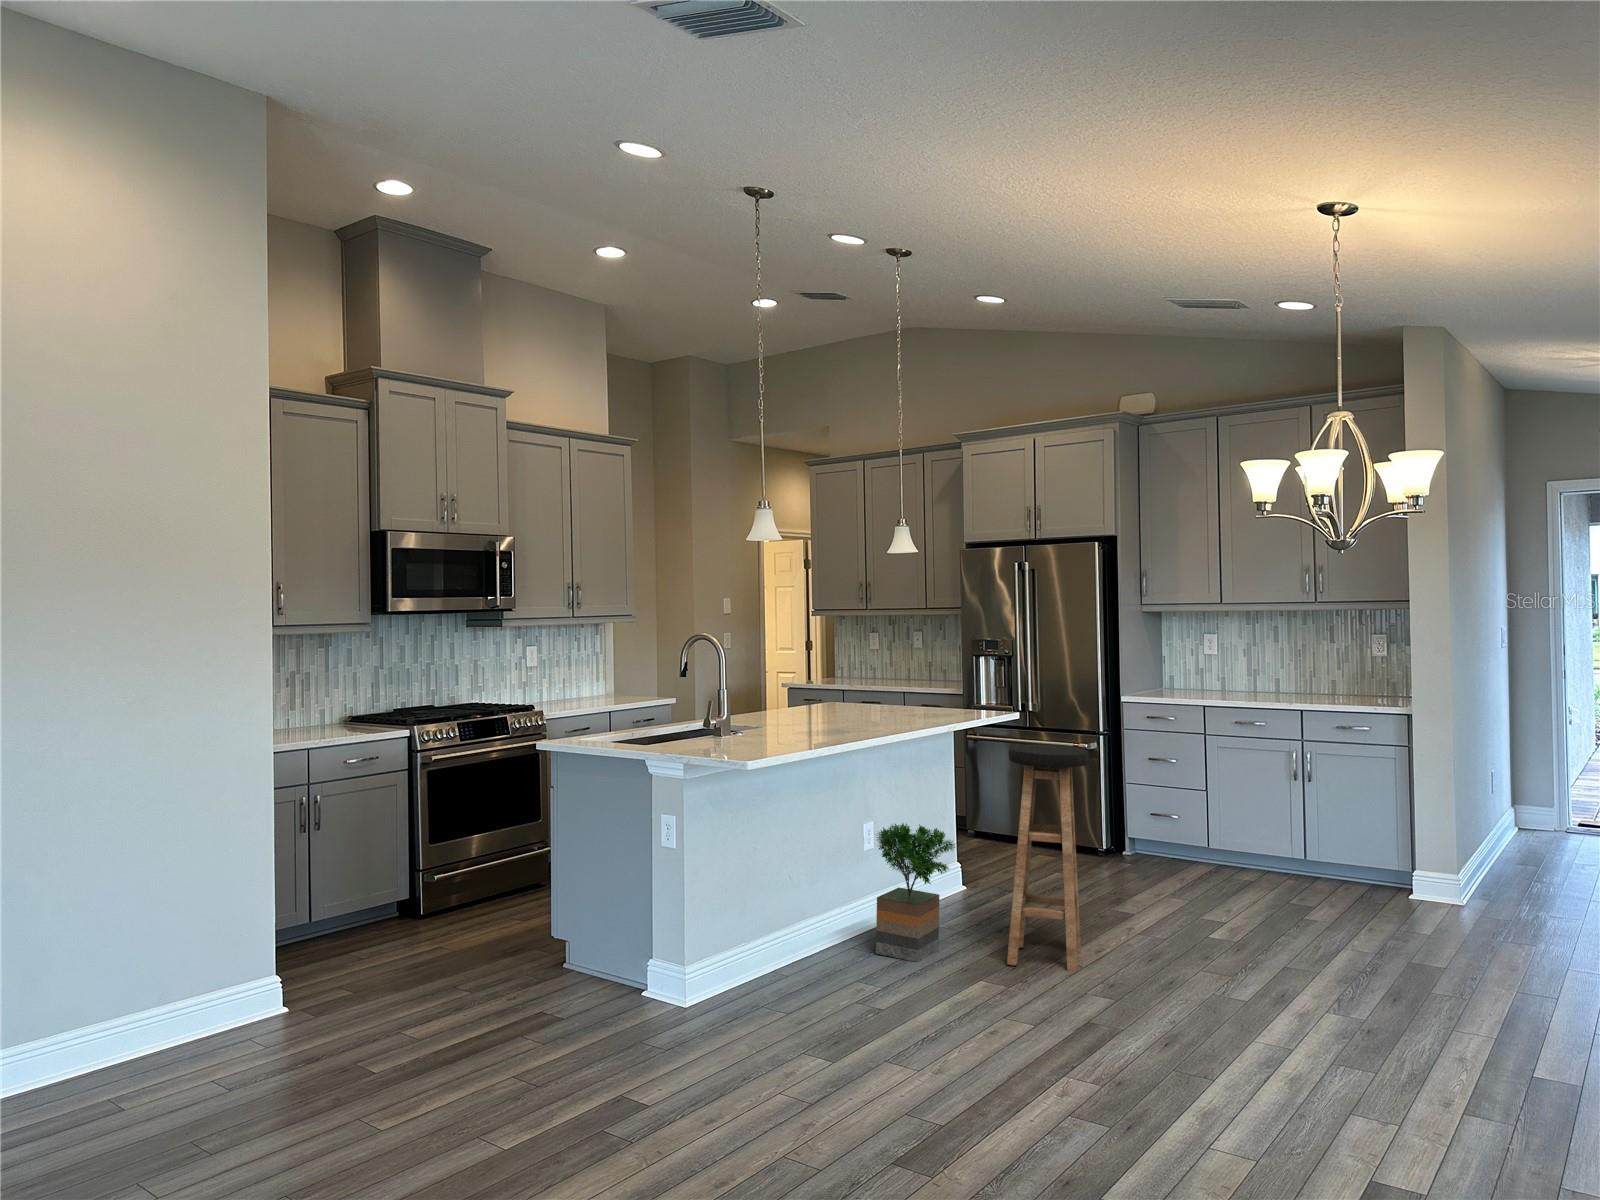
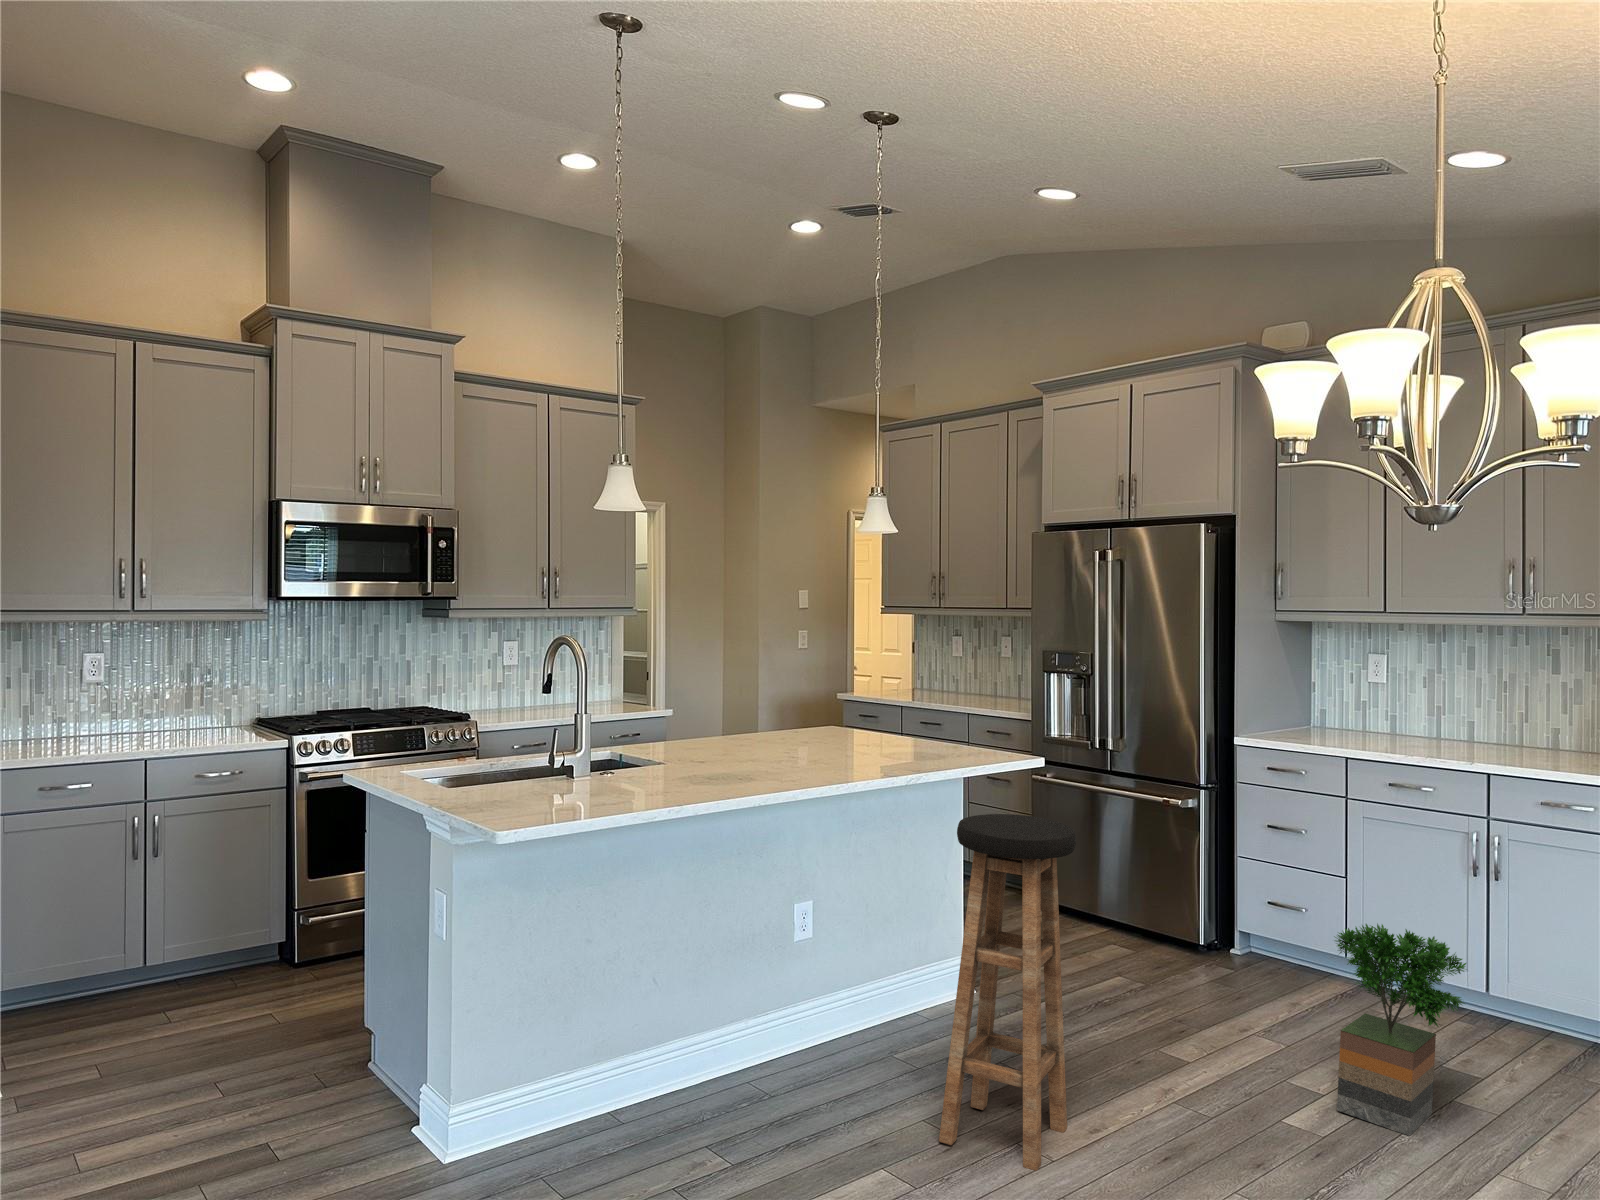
potted tree: present [876,823,955,962] -> present [1335,924,1466,1136]

